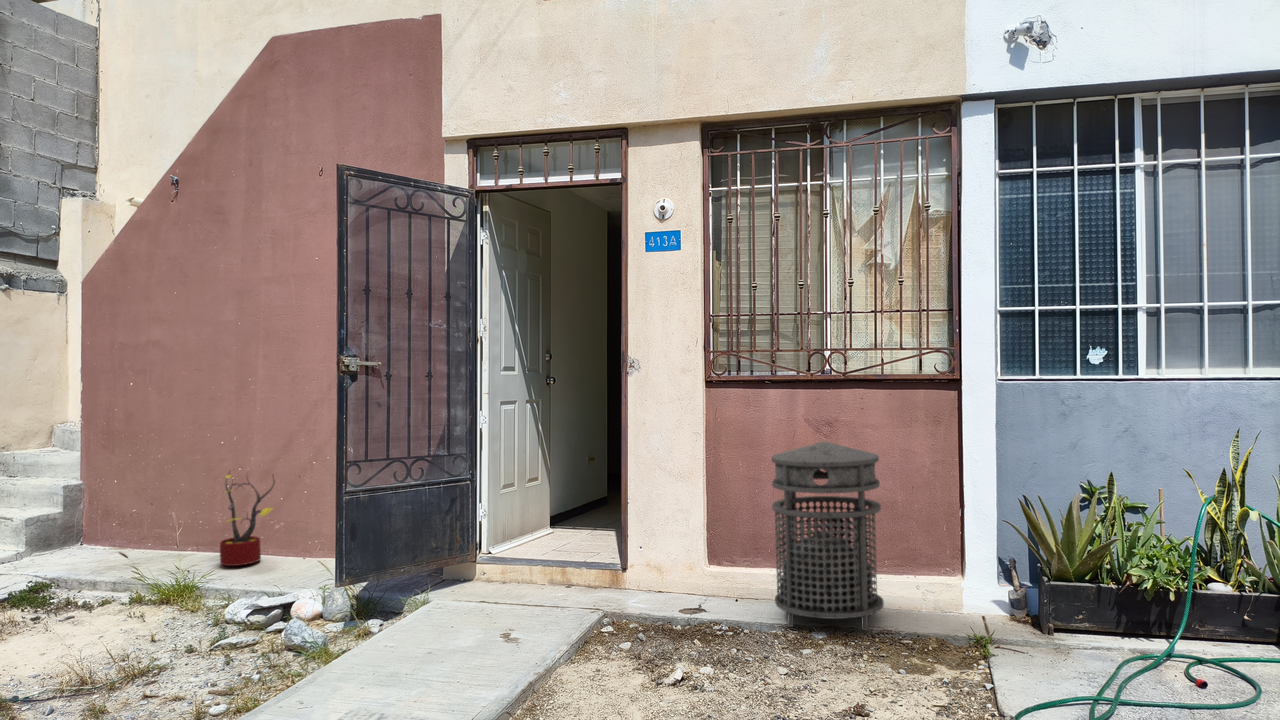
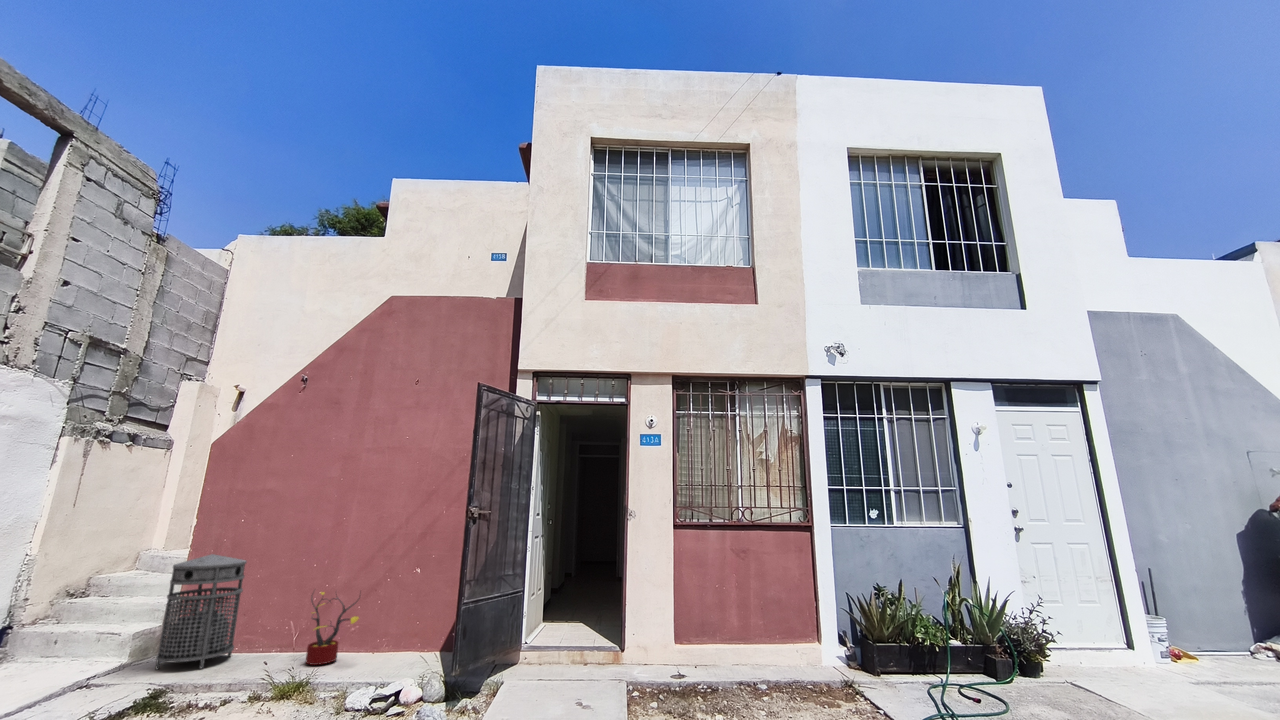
trash can: present [772,442,884,630] -> present [155,554,246,669]

